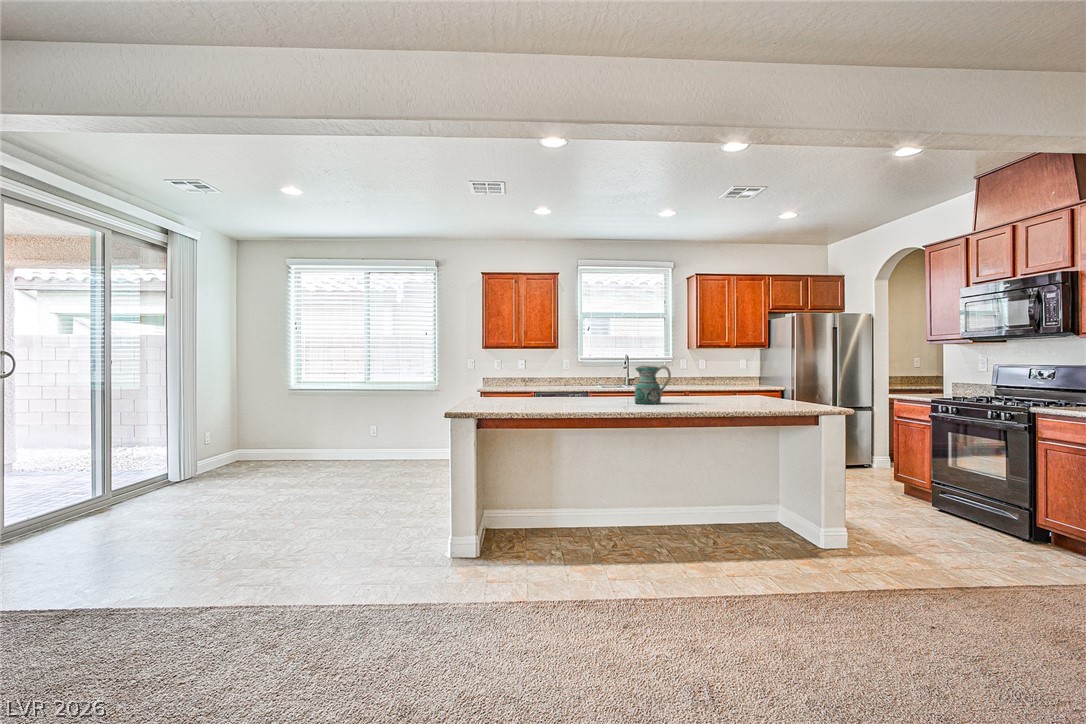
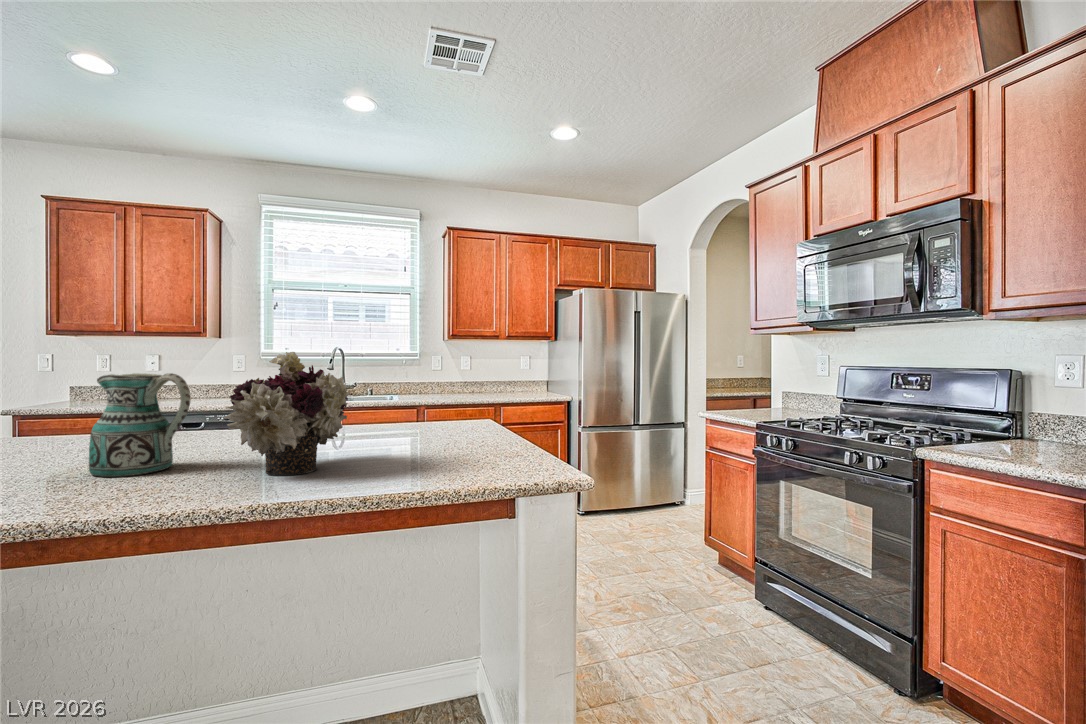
flower arrangement: none [690,357,737,405] -> present [224,352,349,476]

